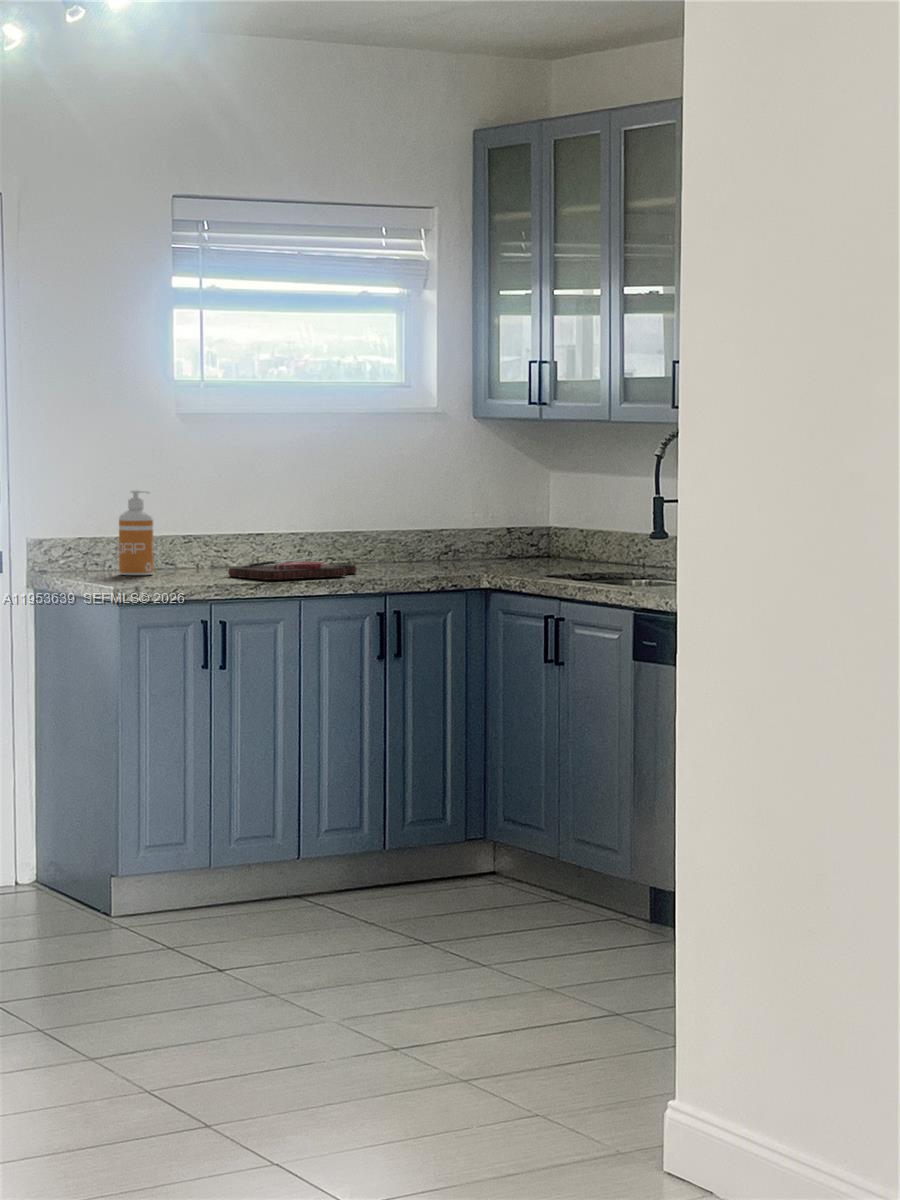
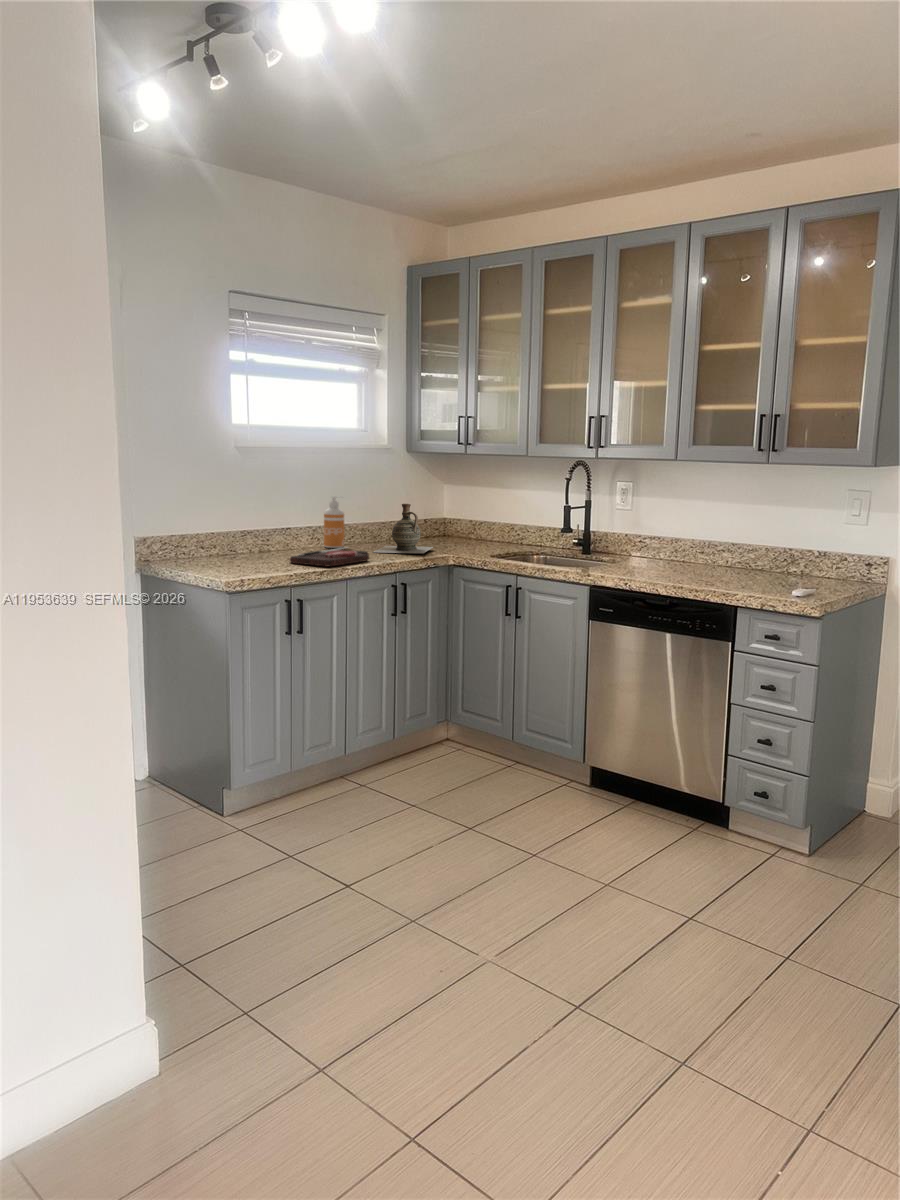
soap dispenser: present [119,490,154,575] -> present [324,496,344,548]
ceramic jug: none [378,496,483,570] -> present [374,504,433,553]

